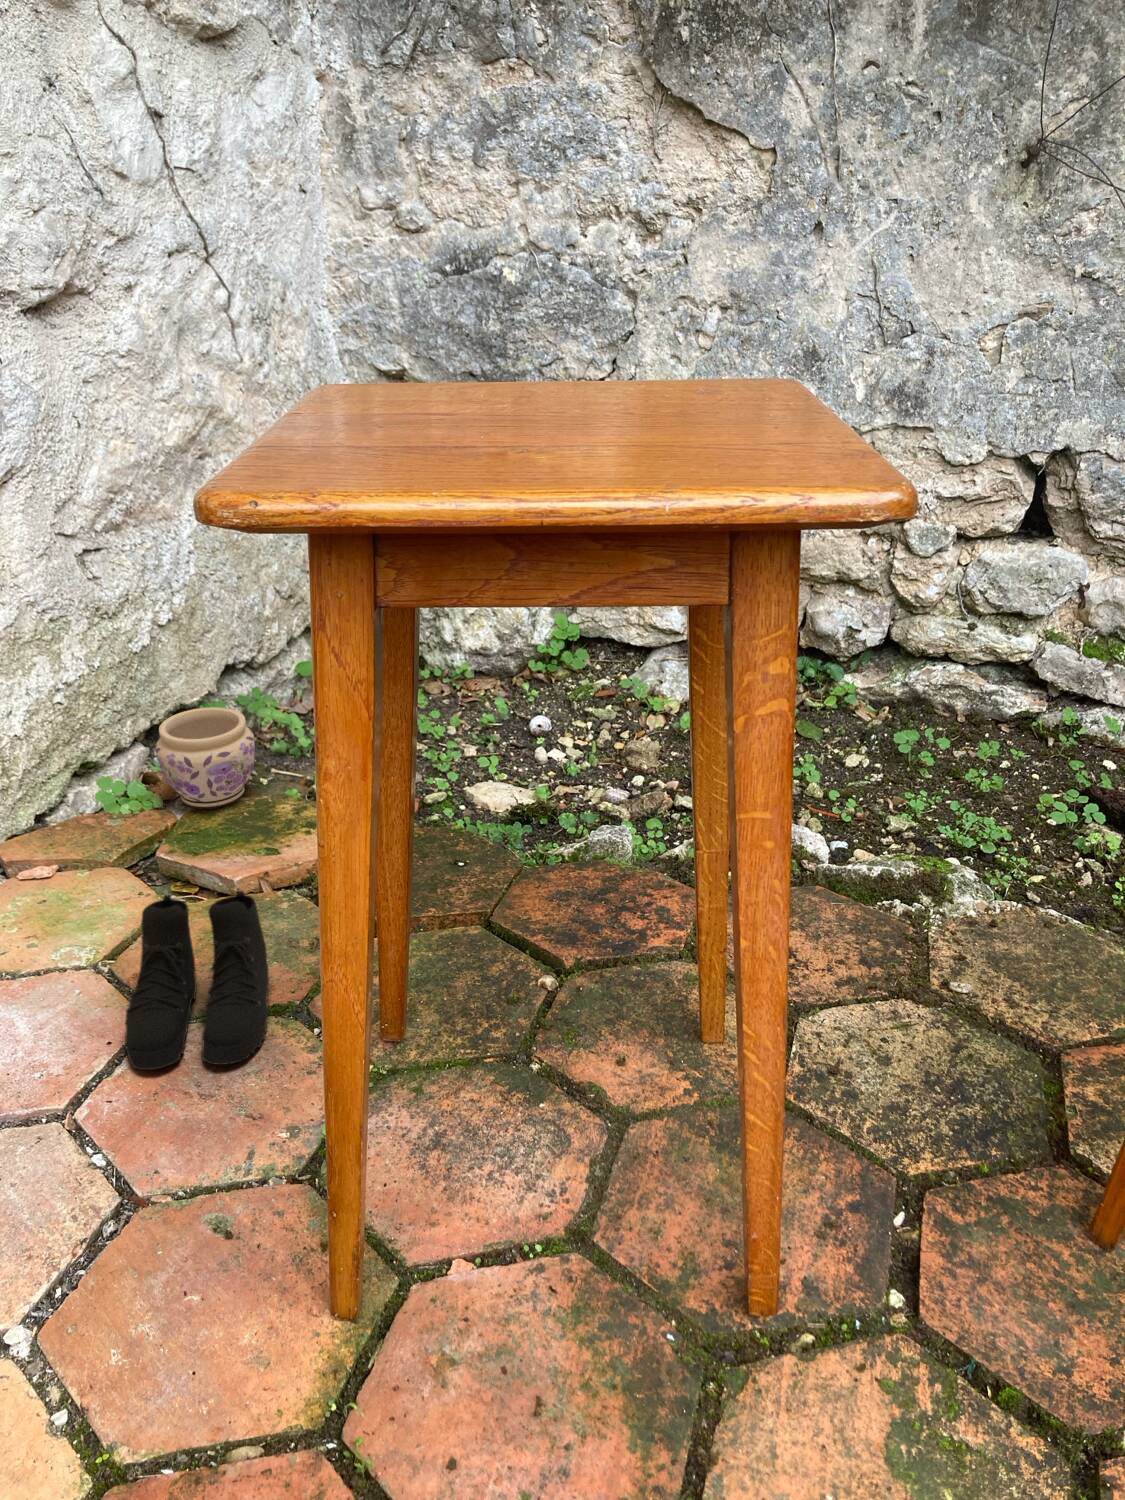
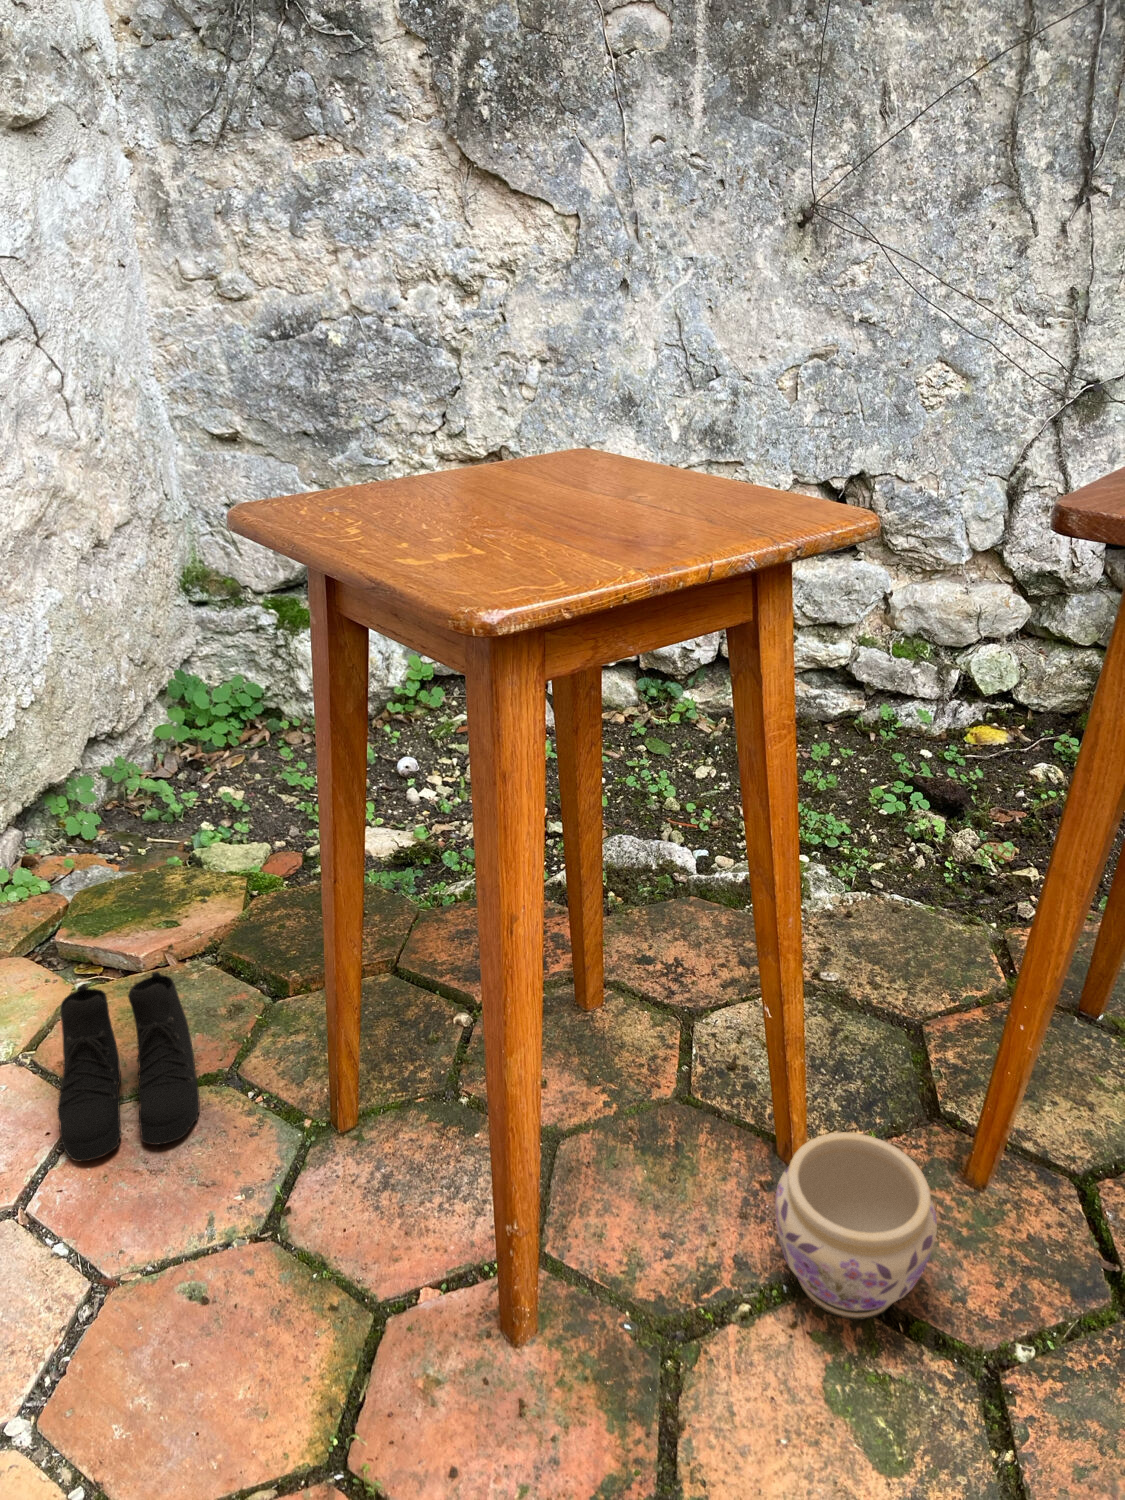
planter: present [156,707,255,809] -> present [775,1132,937,1320]

